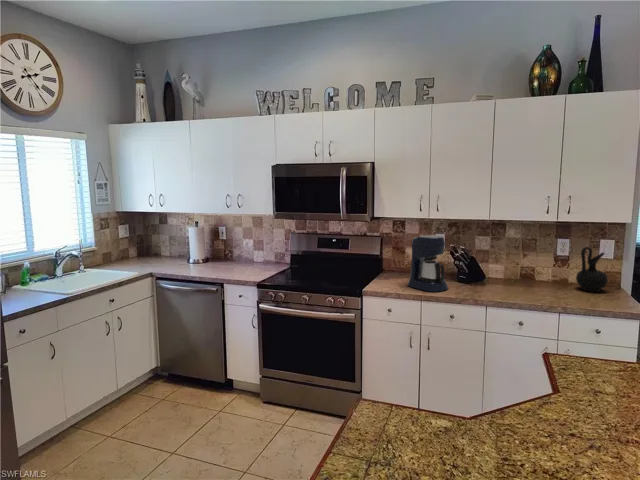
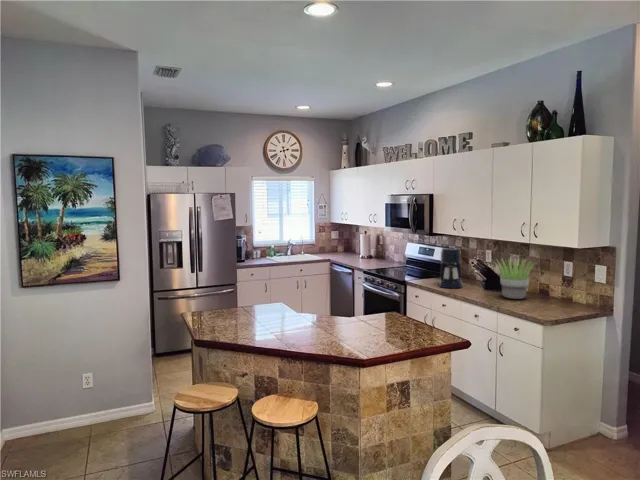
potted plant: none [498,240,559,292] -> present [497,261,532,299]
ceramic jug: present [576,247,608,292] -> none [556,268,582,308]

